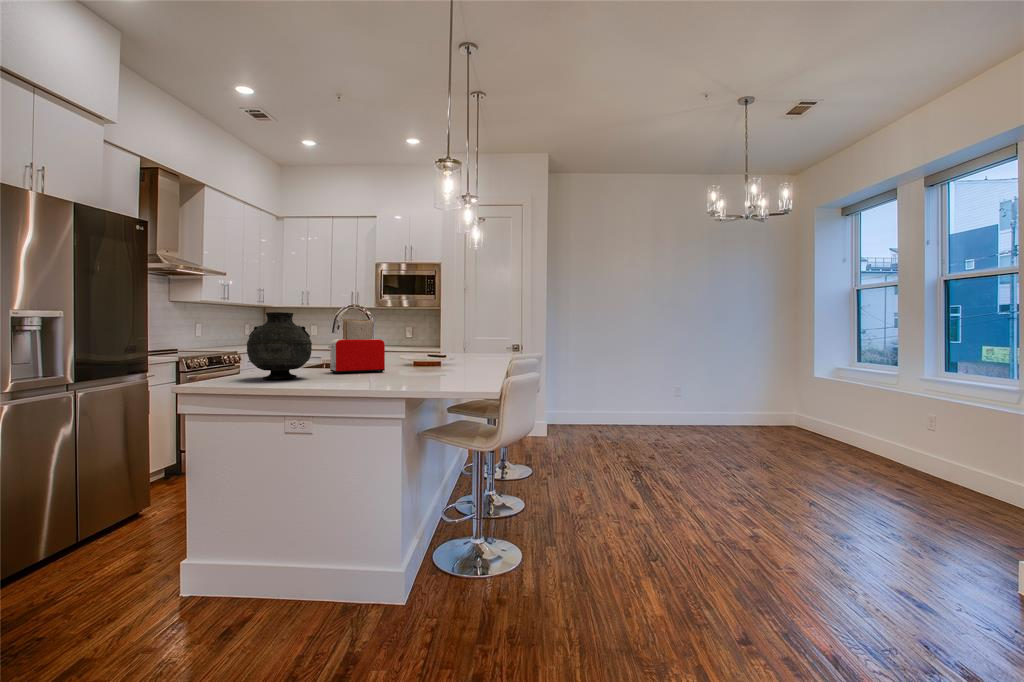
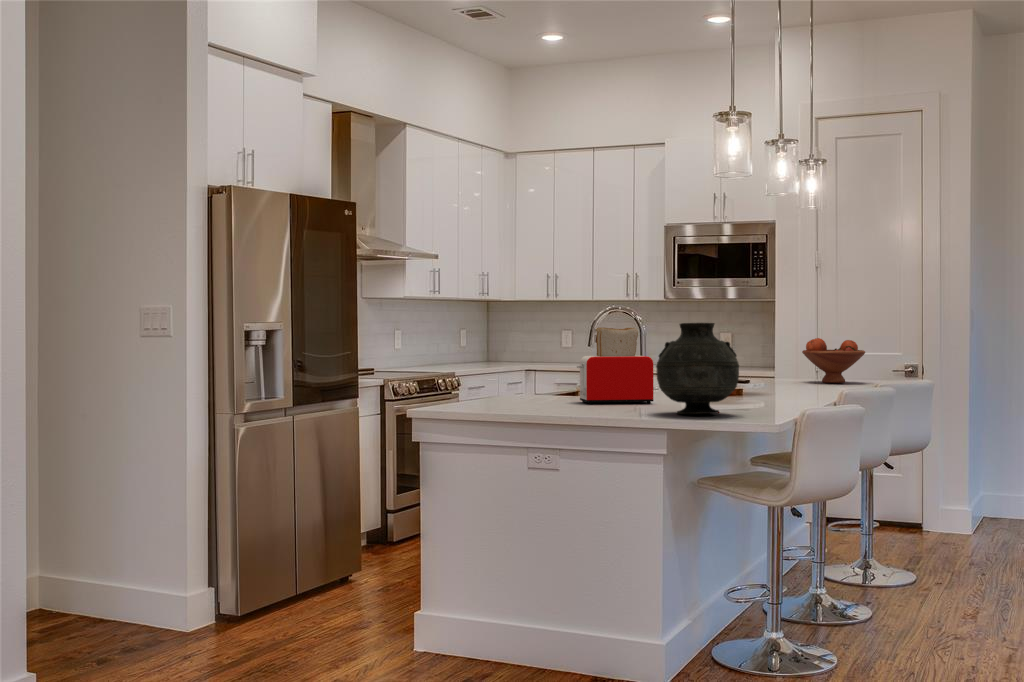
vase: present [247,312,312,379] -> present [656,323,739,414]
fruit bowl: none [464,330,499,356] -> present [802,338,865,383]

